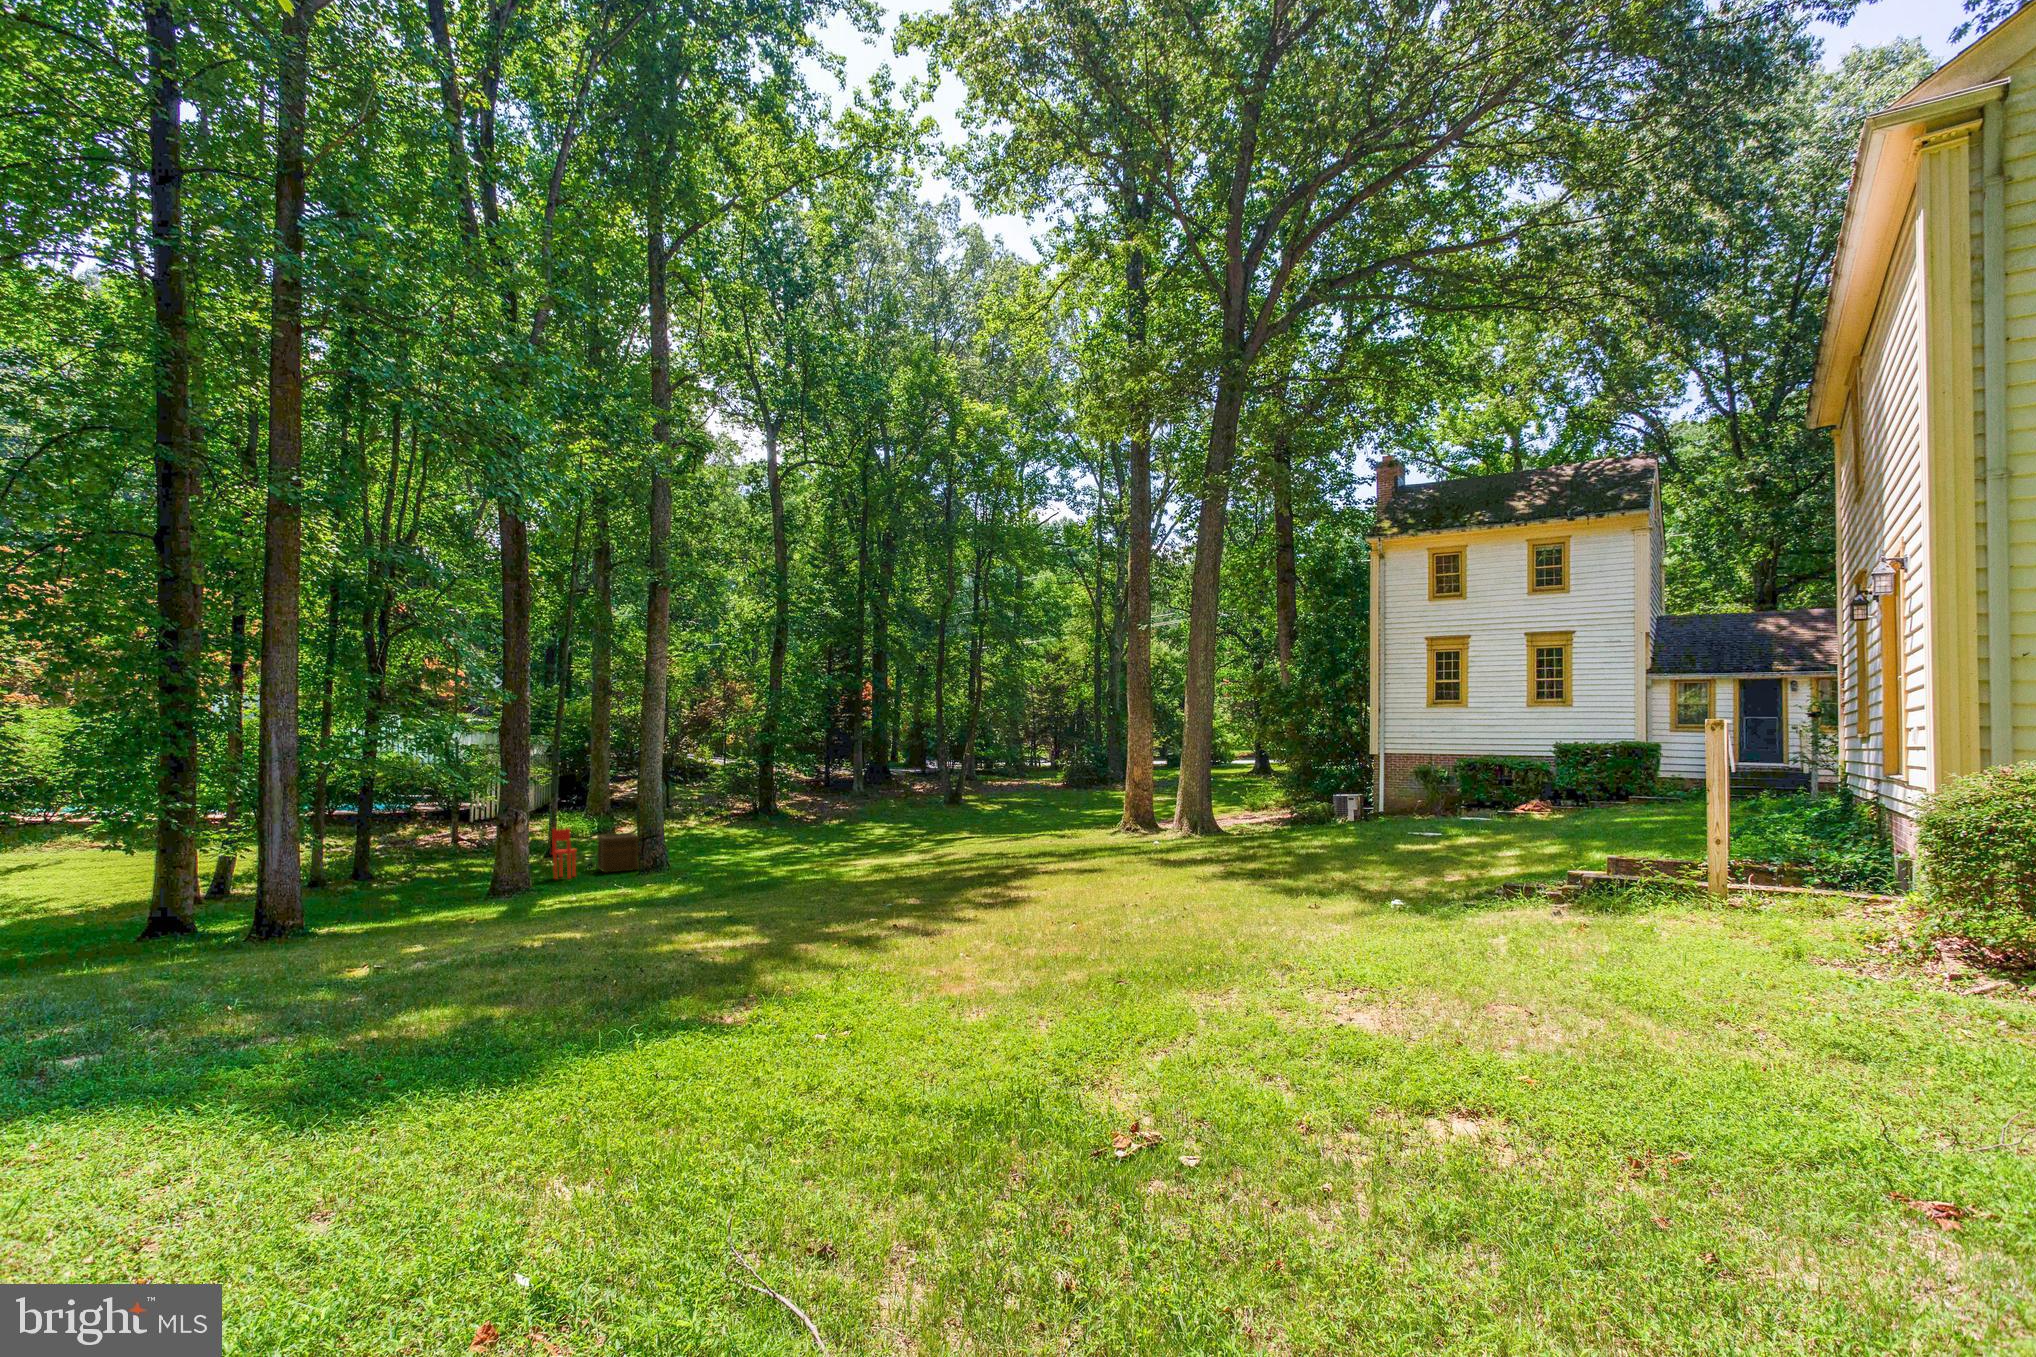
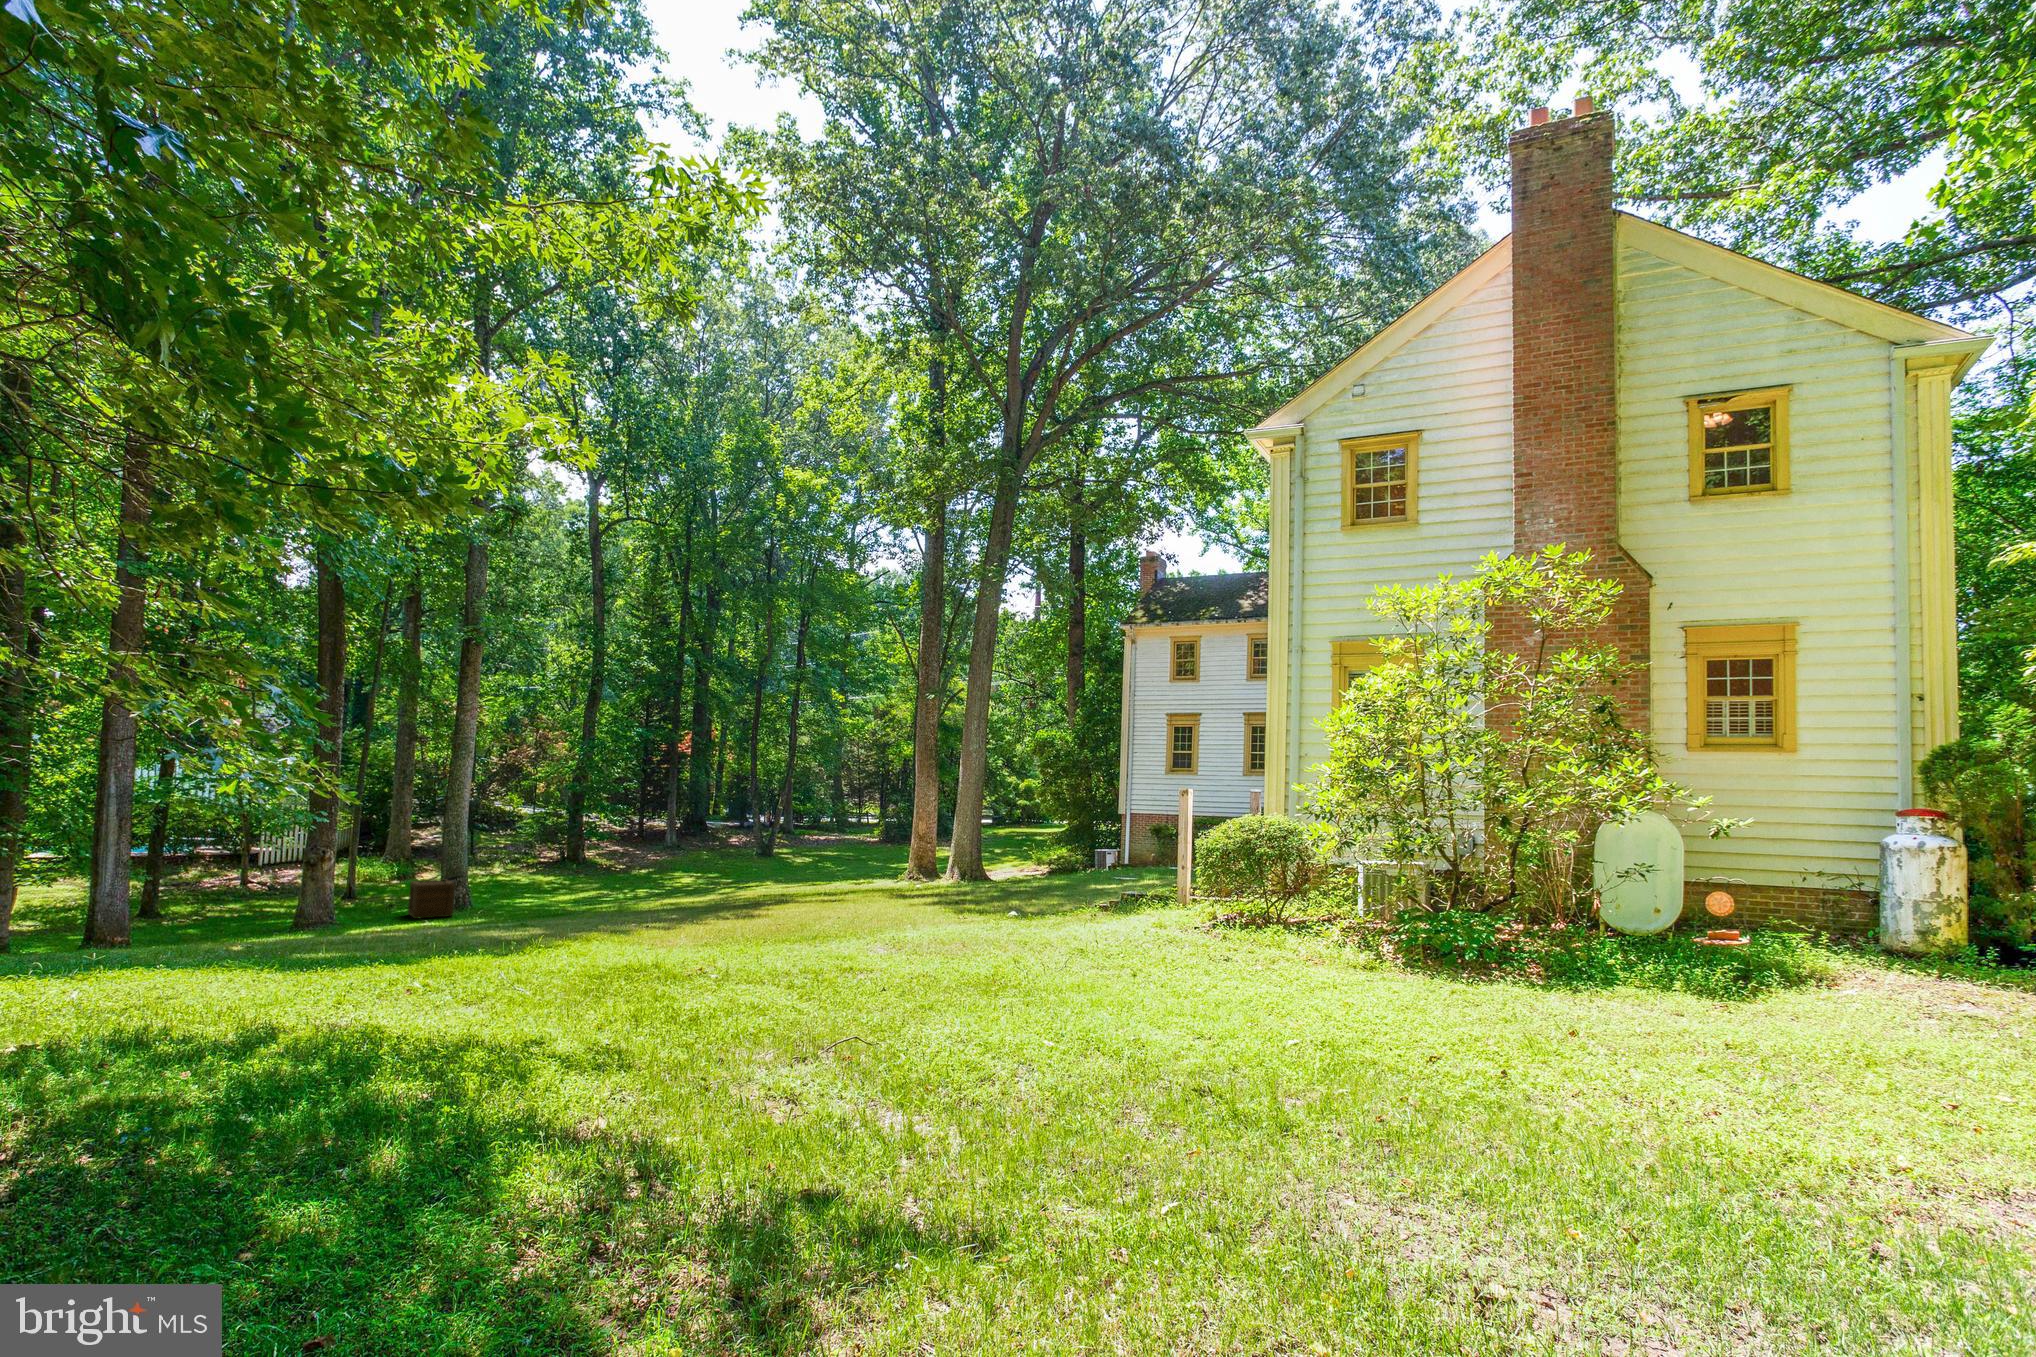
chair: present [552,828,577,879] -> none [361,874,389,924]

